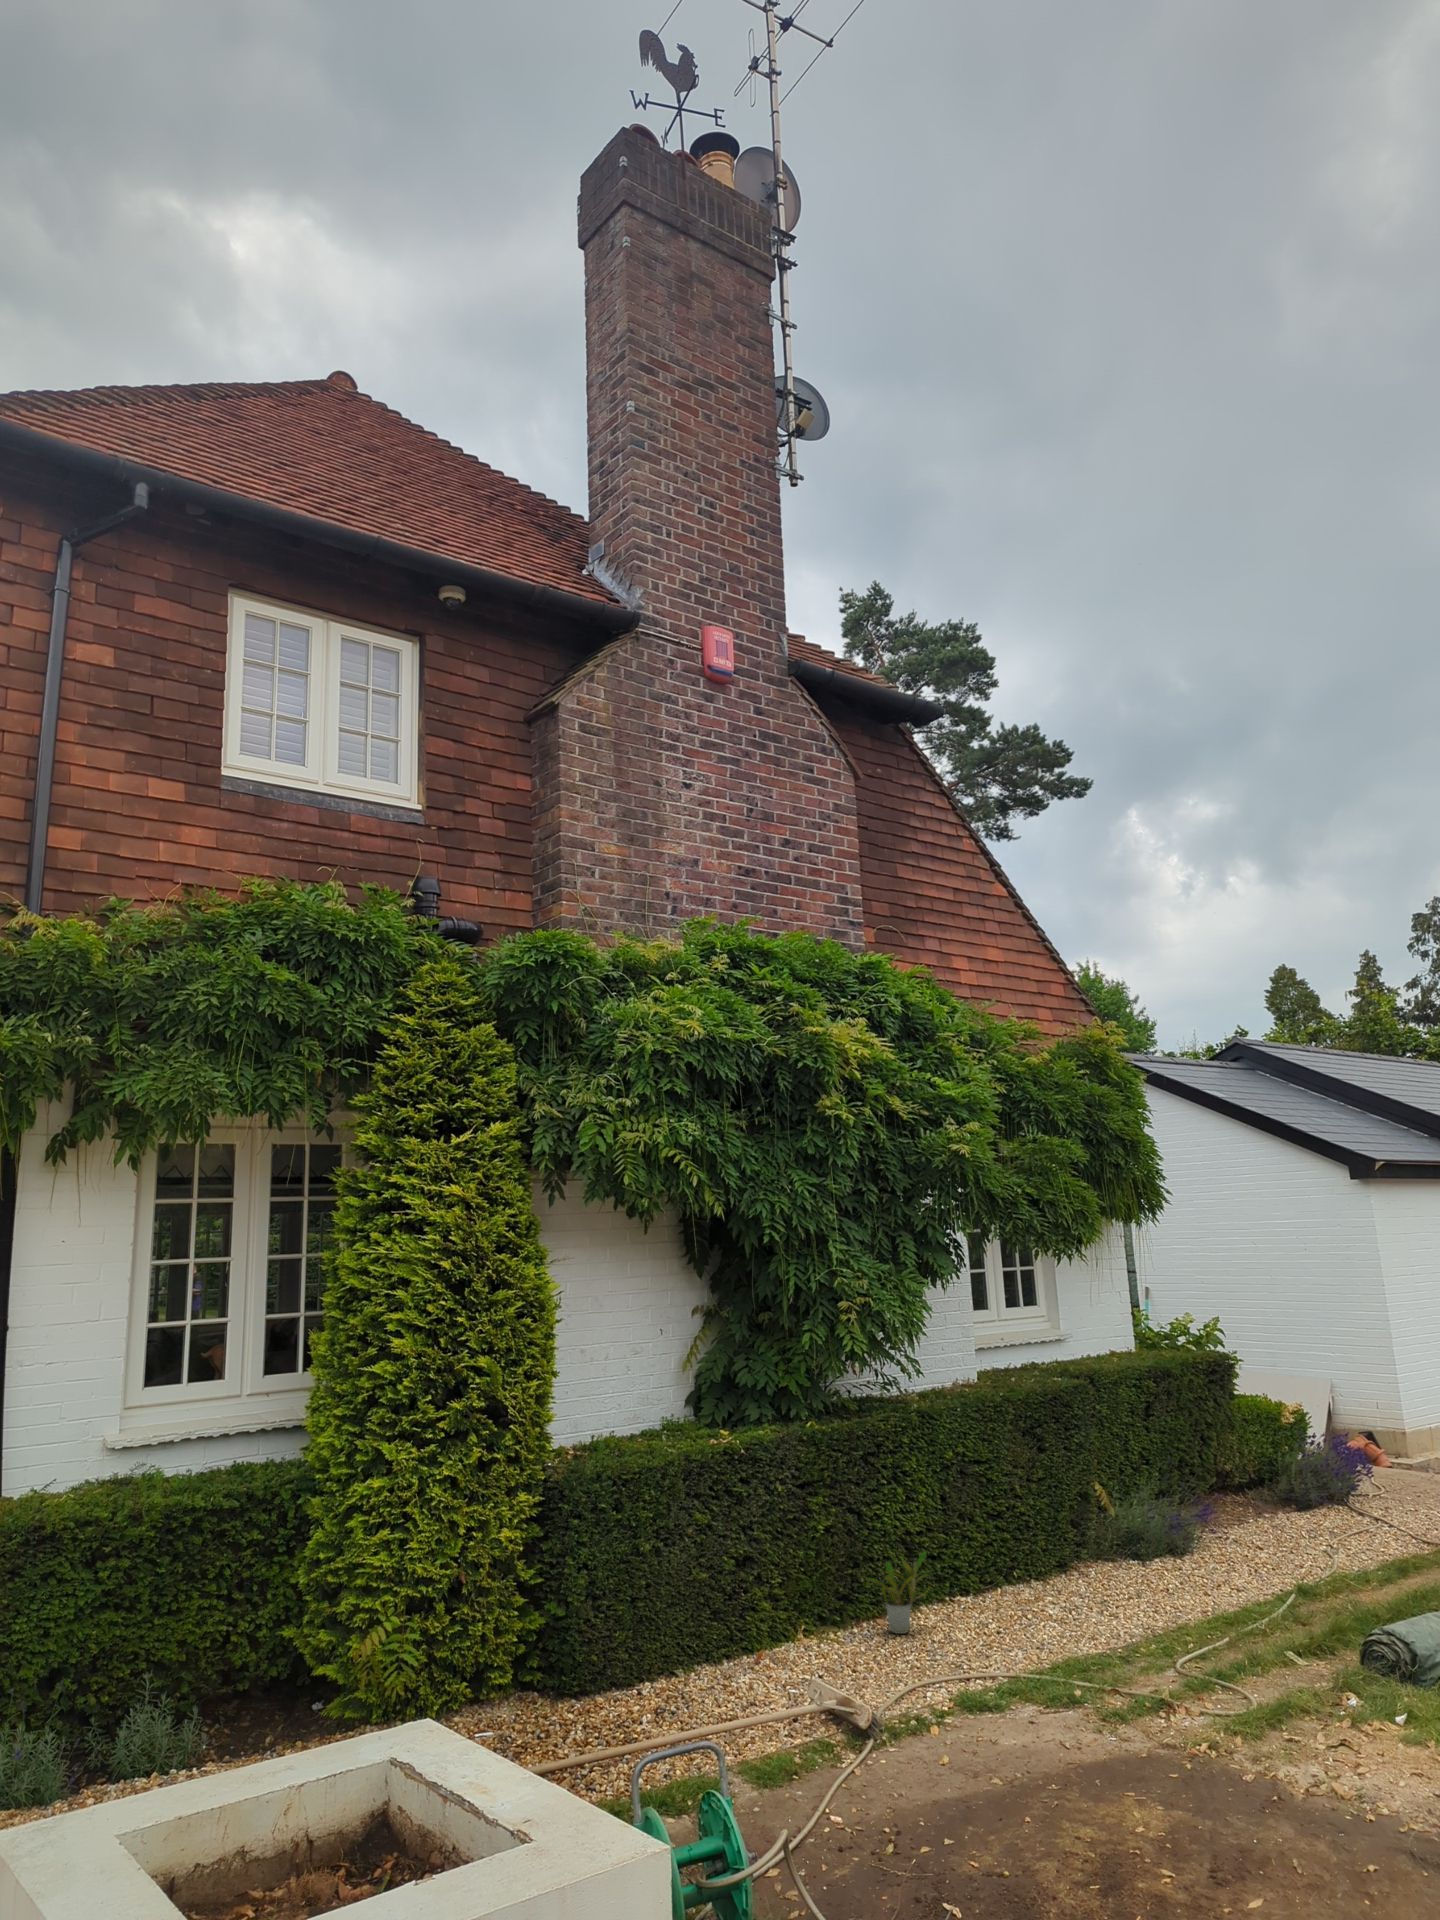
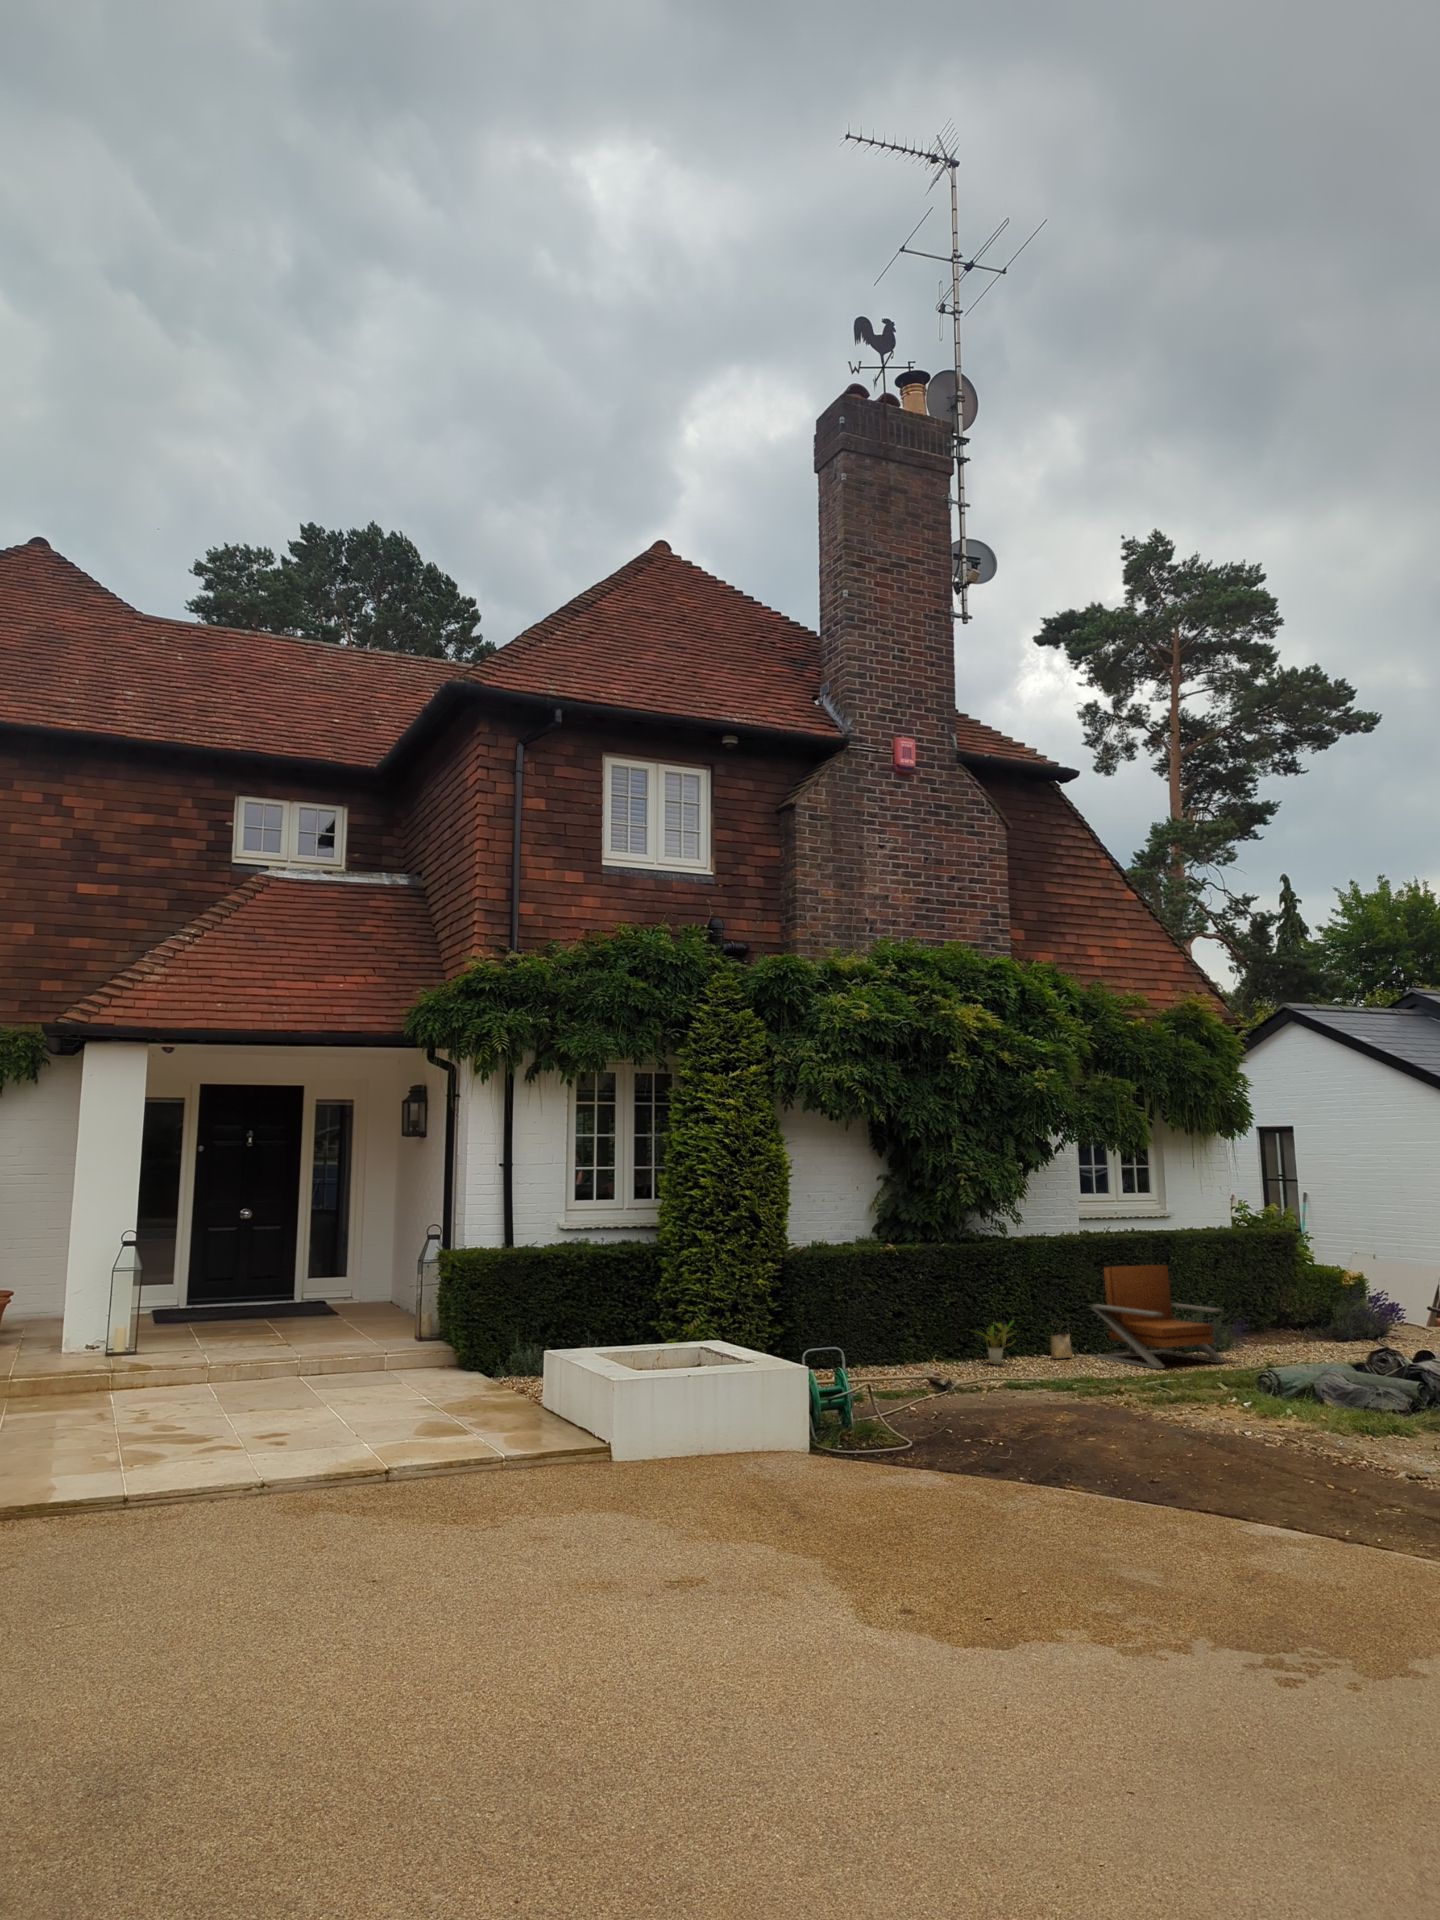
lounge chair: none [1026,1434,1229,1618] -> present [1091,1265,1225,1369]
woven basket: none [972,1540,1007,1607] -> present [1051,1334,1073,1359]

